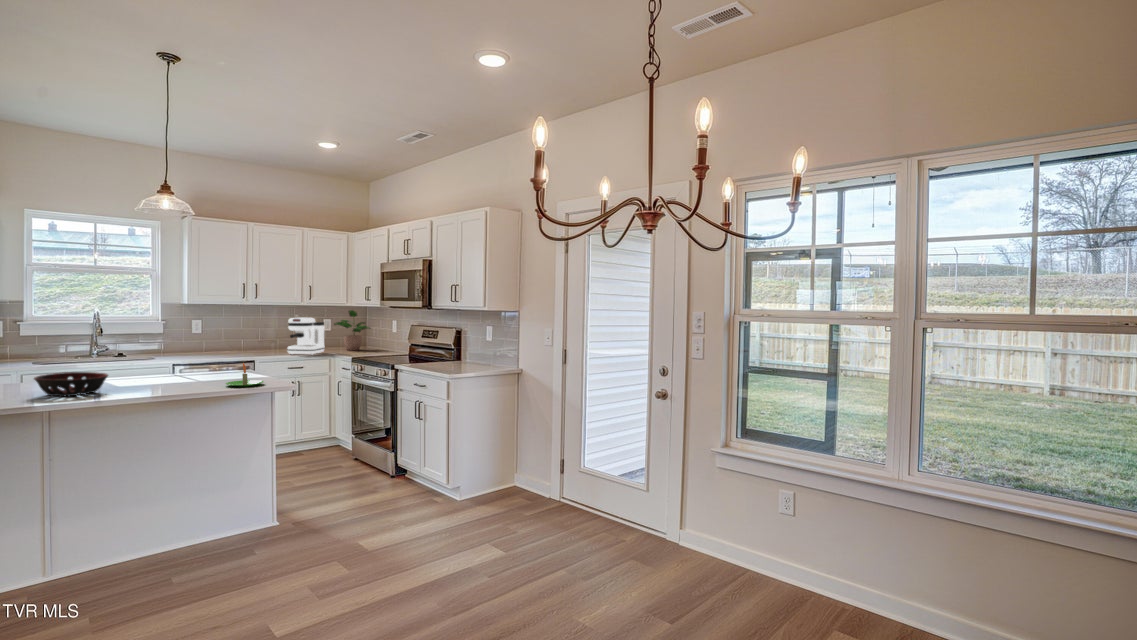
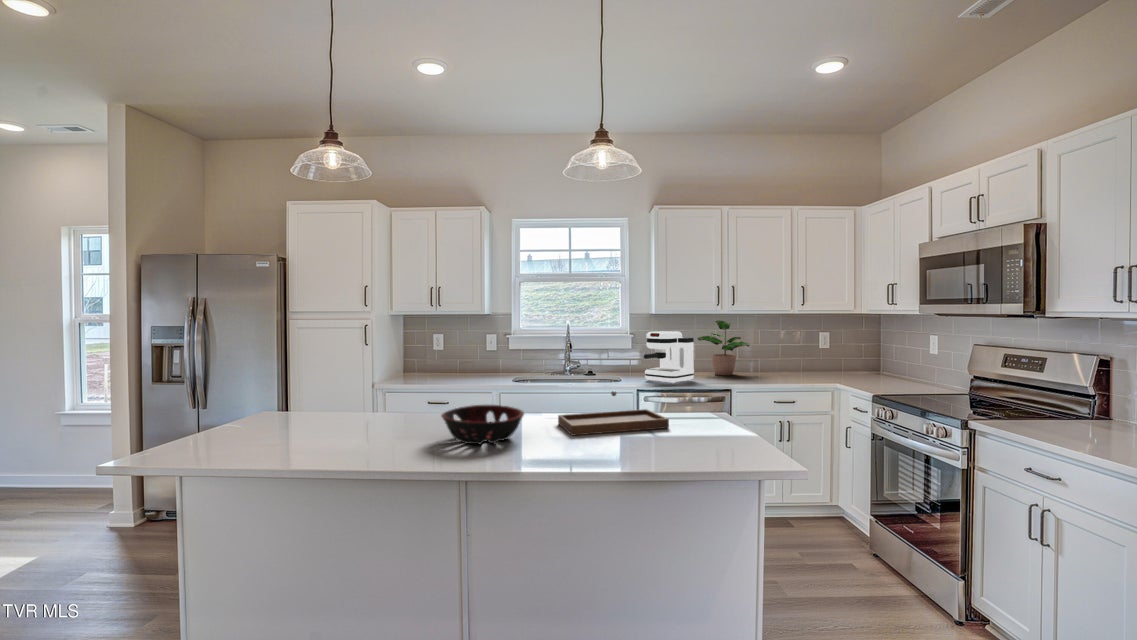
potted plant: present [334,310,370,350] -> present [697,320,750,375]
coffee maker: present [288,318,324,355] -> present [644,331,694,383]
tray: none [127,358,216,387] -> present [558,391,669,435]
candle: present [226,363,264,387] -> none [675,413,739,459]

